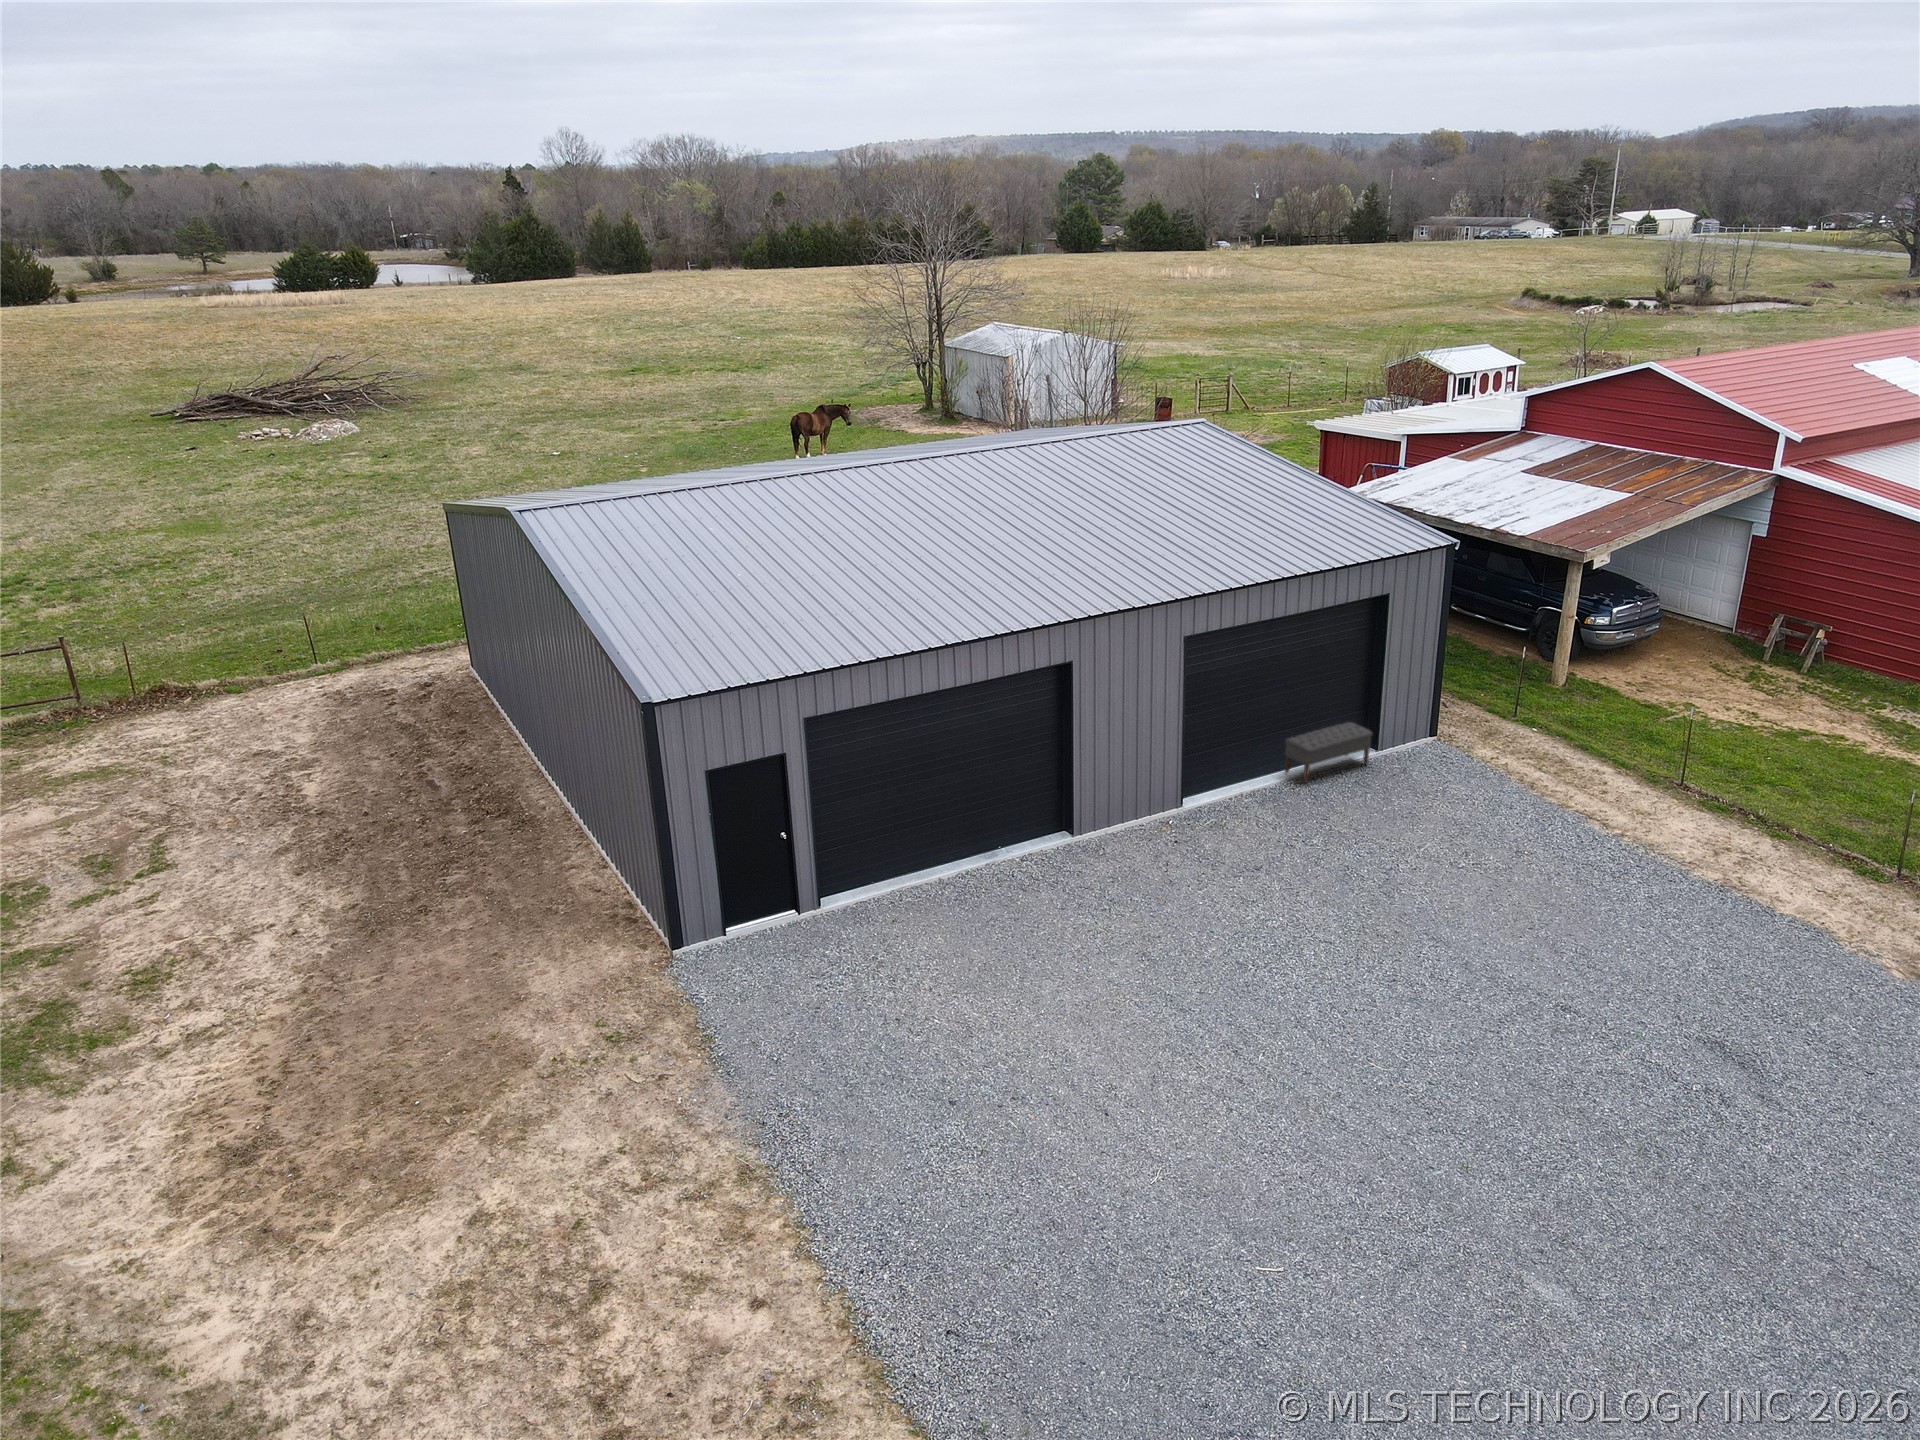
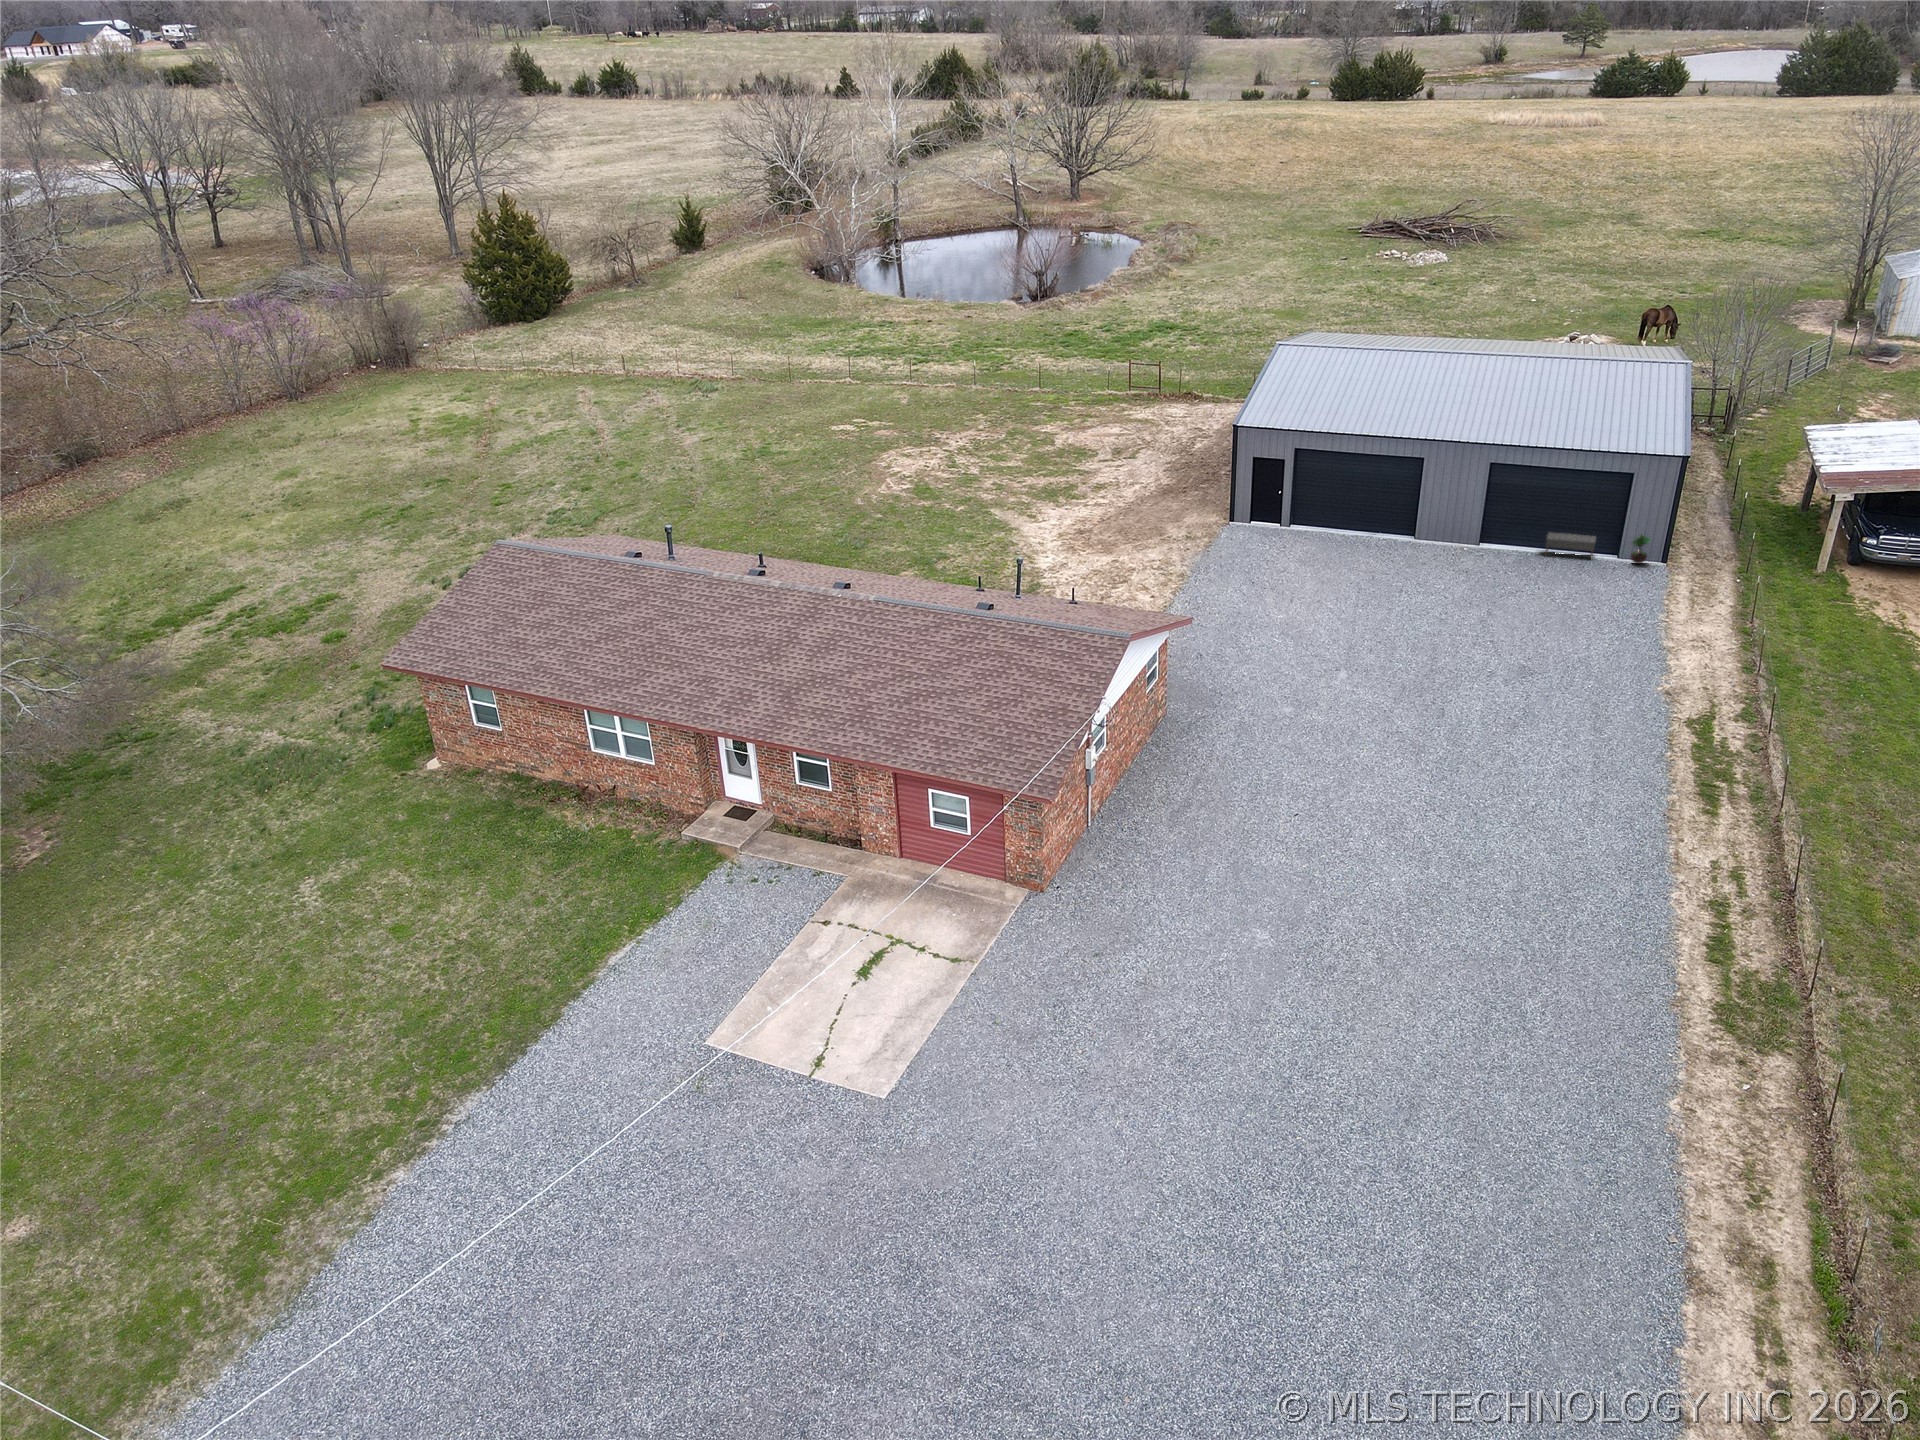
potted tree: none [1408,692,1450,748] -> present [1631,534,1650,564]

